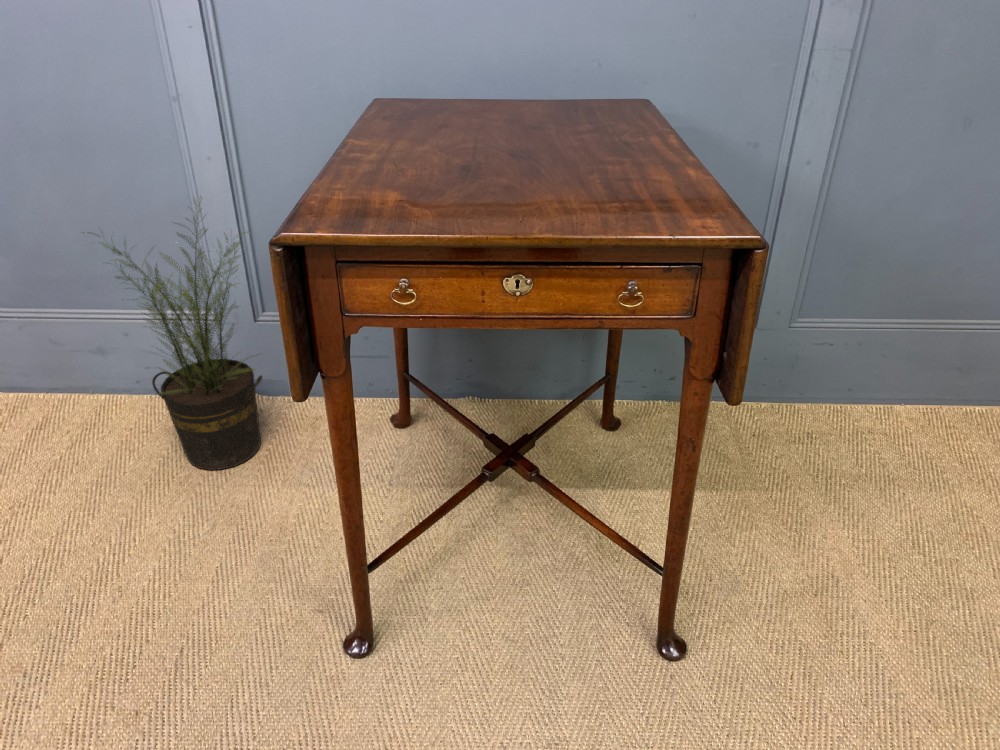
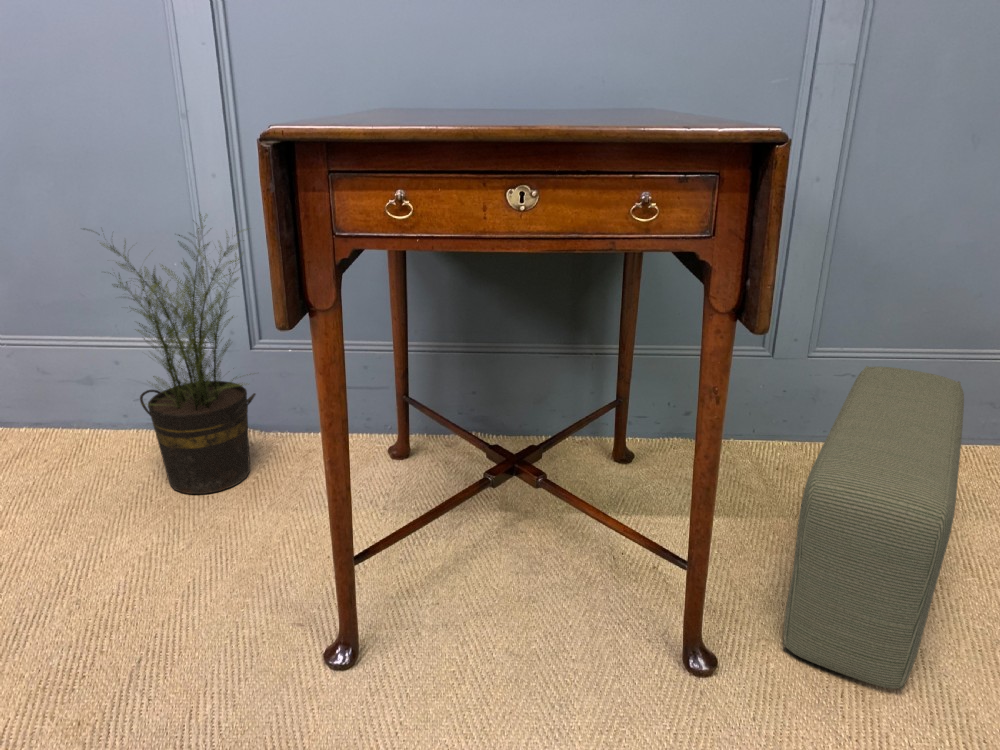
pouf: none [745,355,930,674] -> present [783,366,964,690]

